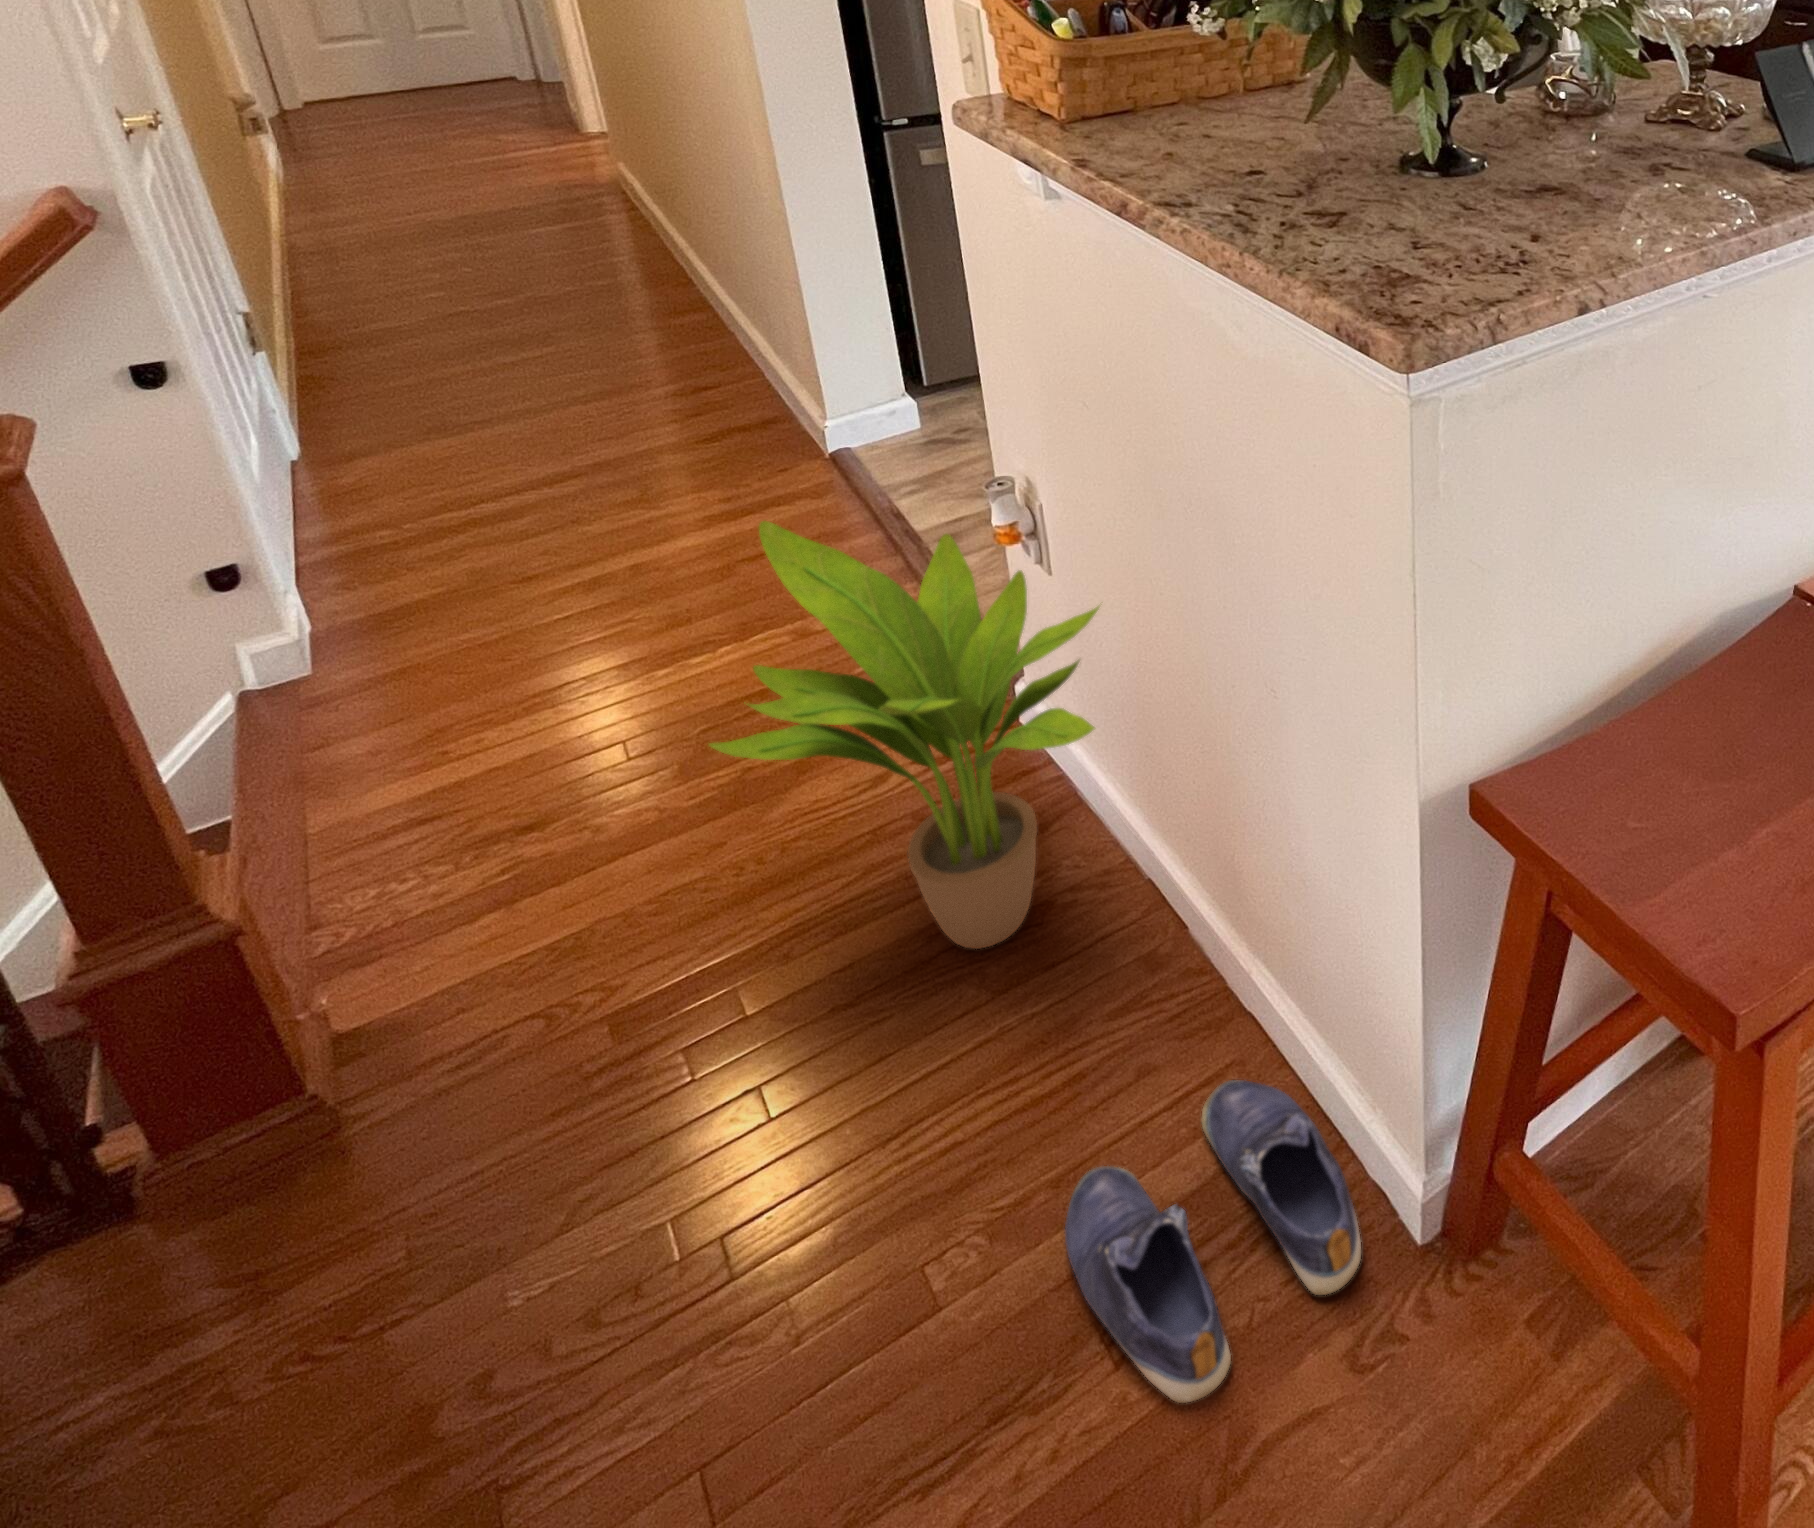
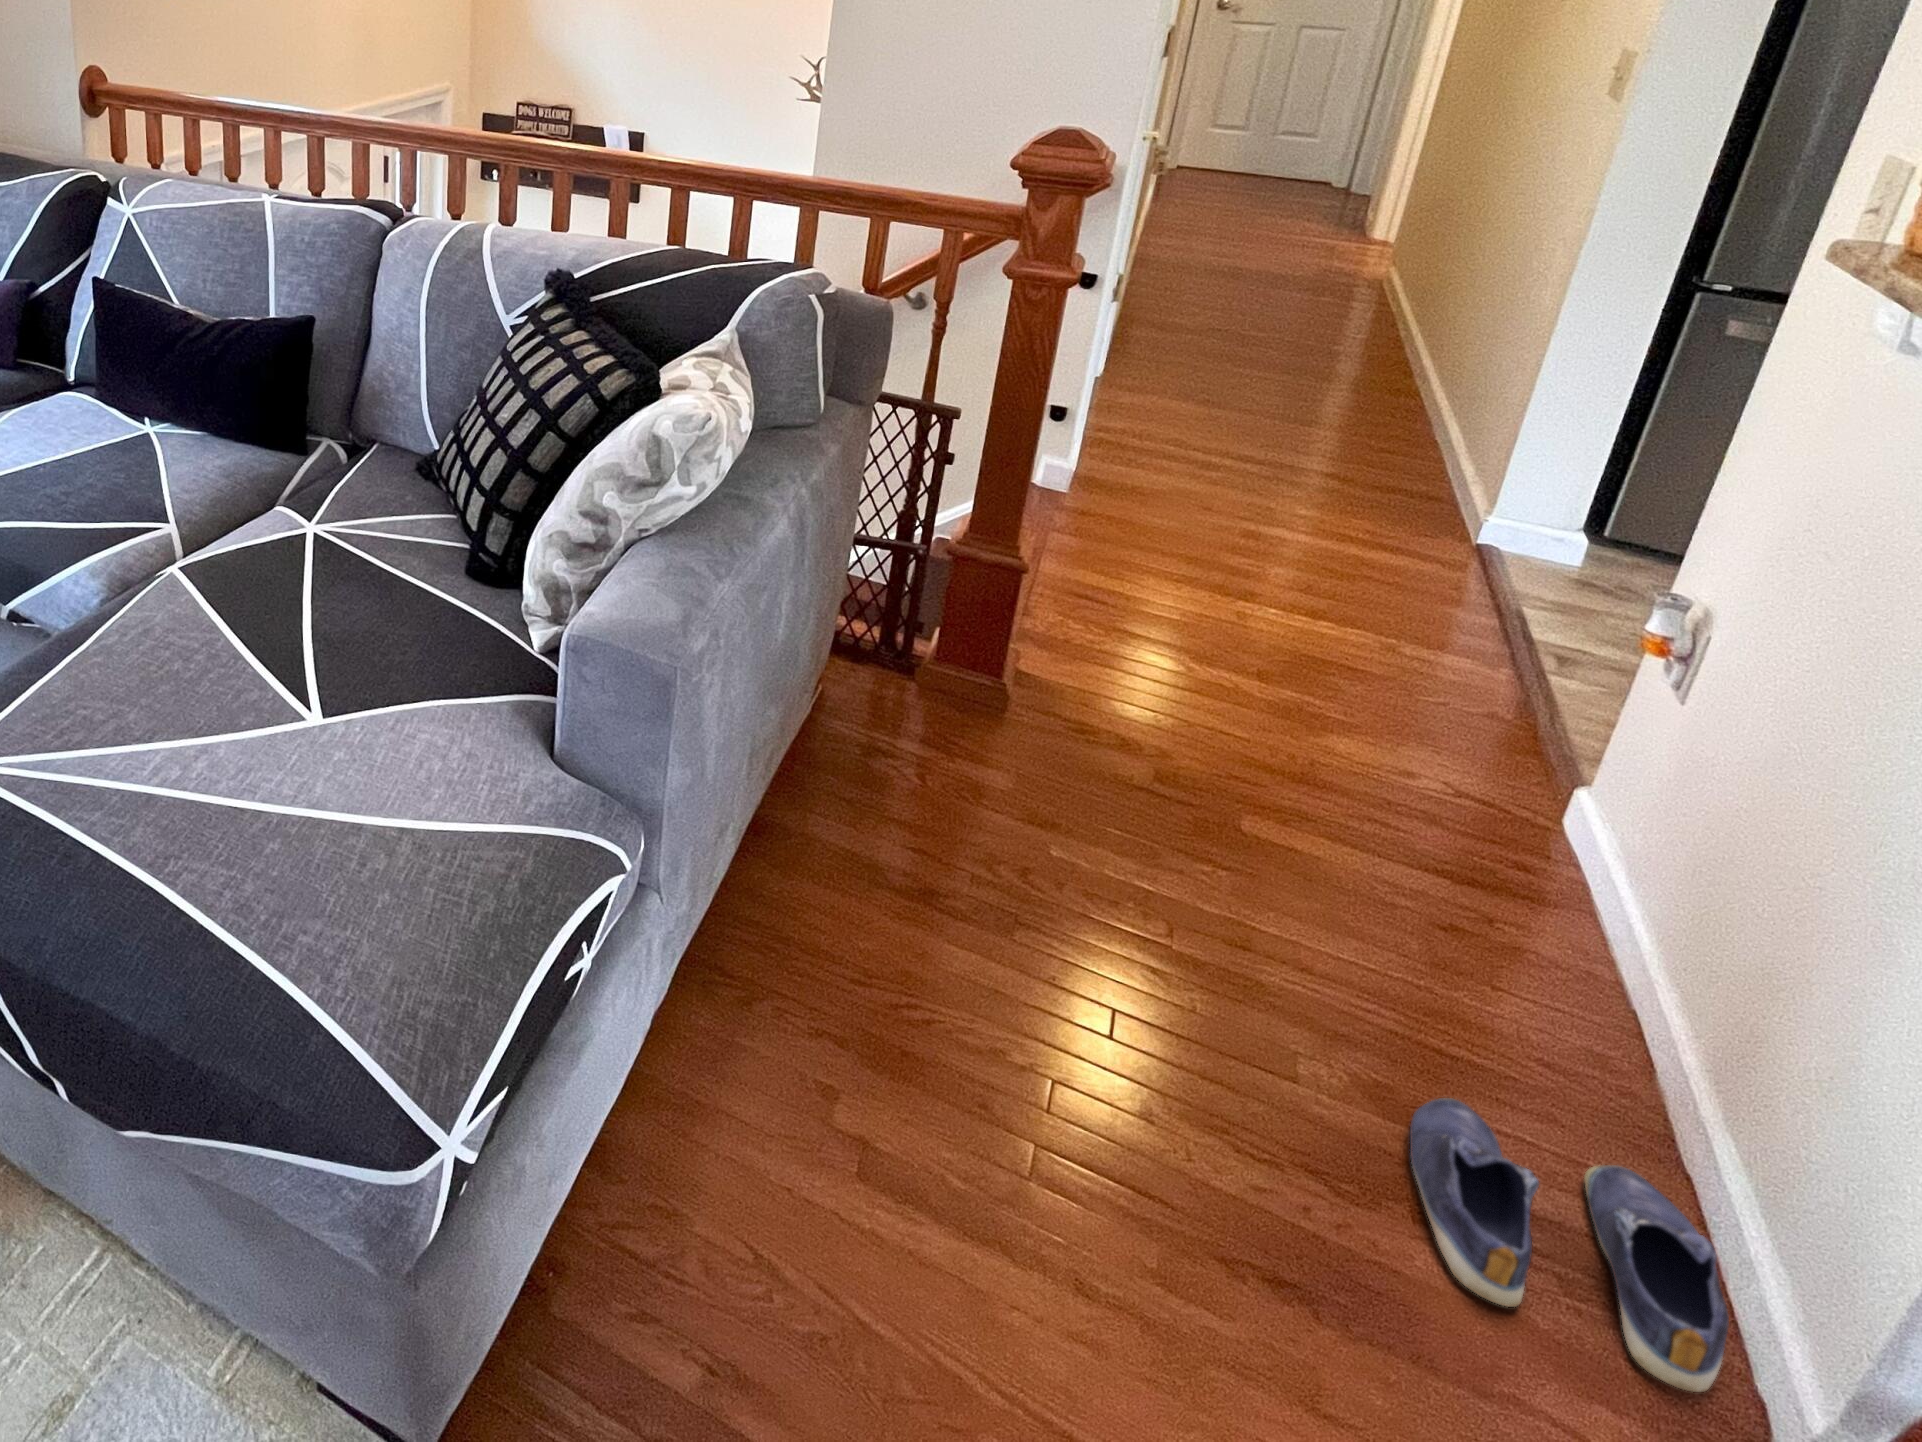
potted plant: present [709,521,1099,949] -> none [1325,507,1743,934]

